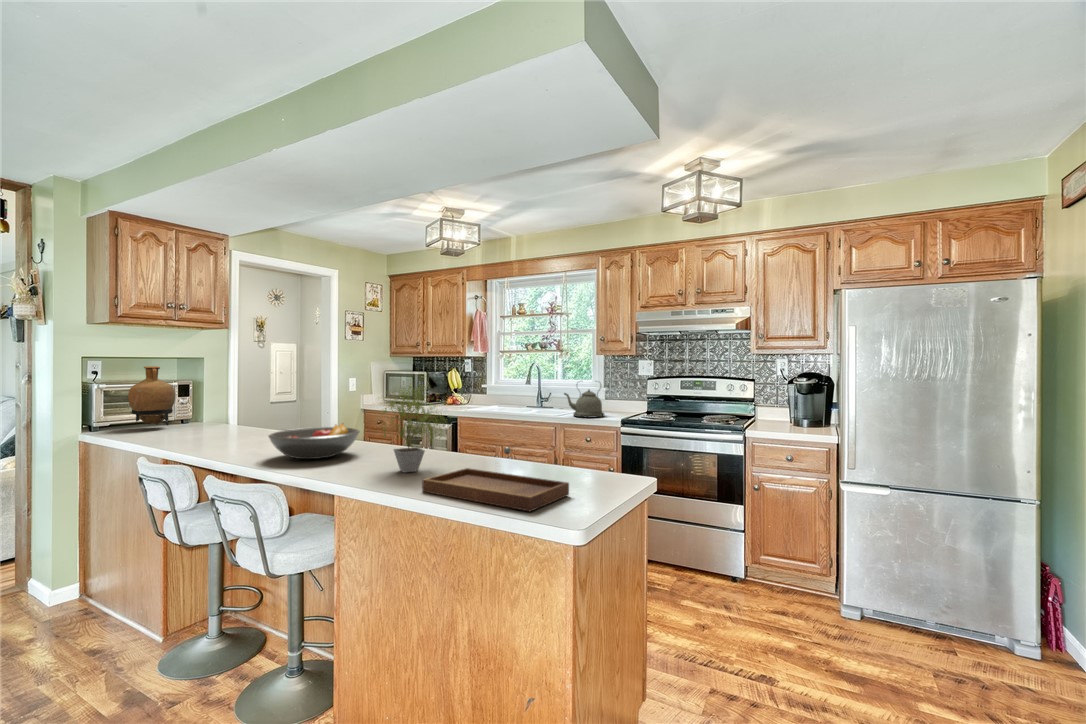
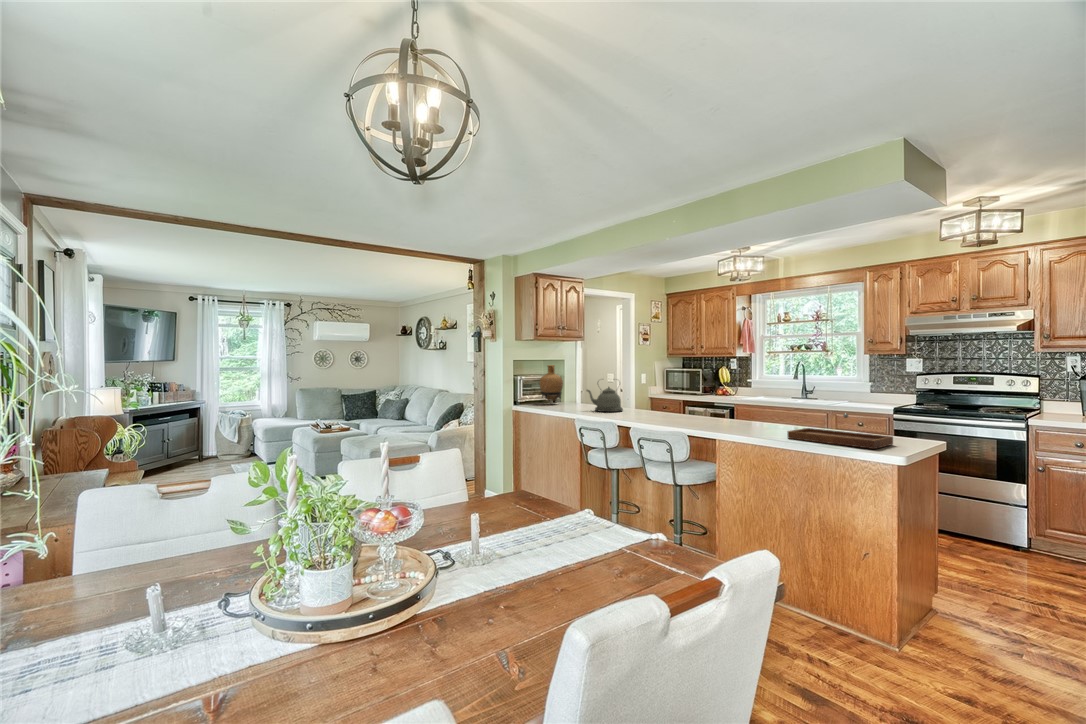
potted plant: present [382,378,445,472] -> none [735,369,793,430]
kettle: present [564,390,604,417] -> present [587,387,623,412]
fruit bowl: present [268,423,360,459] -> none [659,401,713,421]

